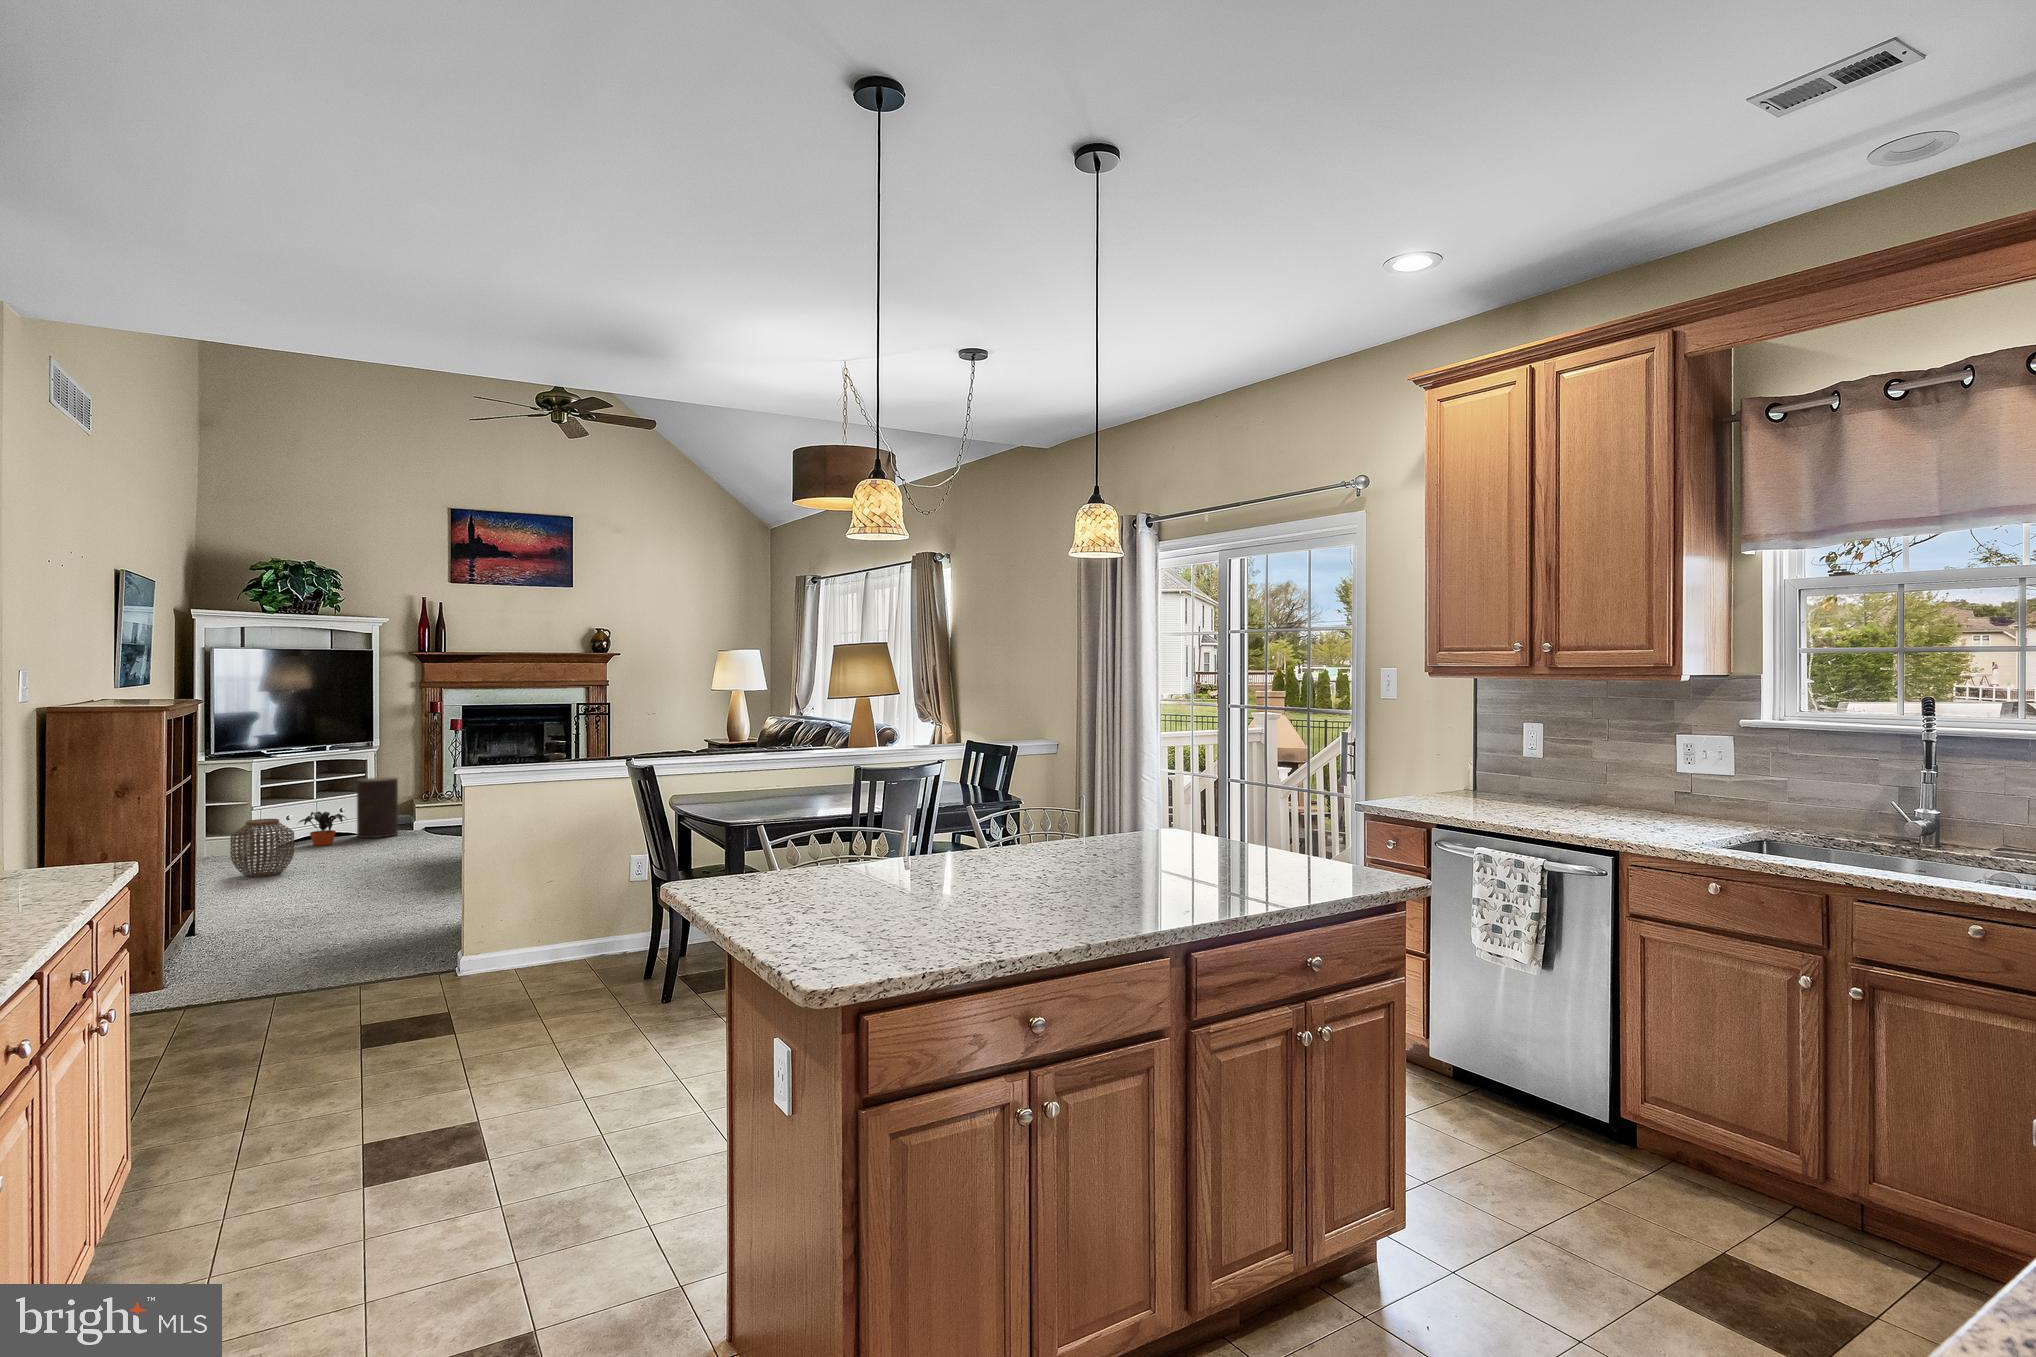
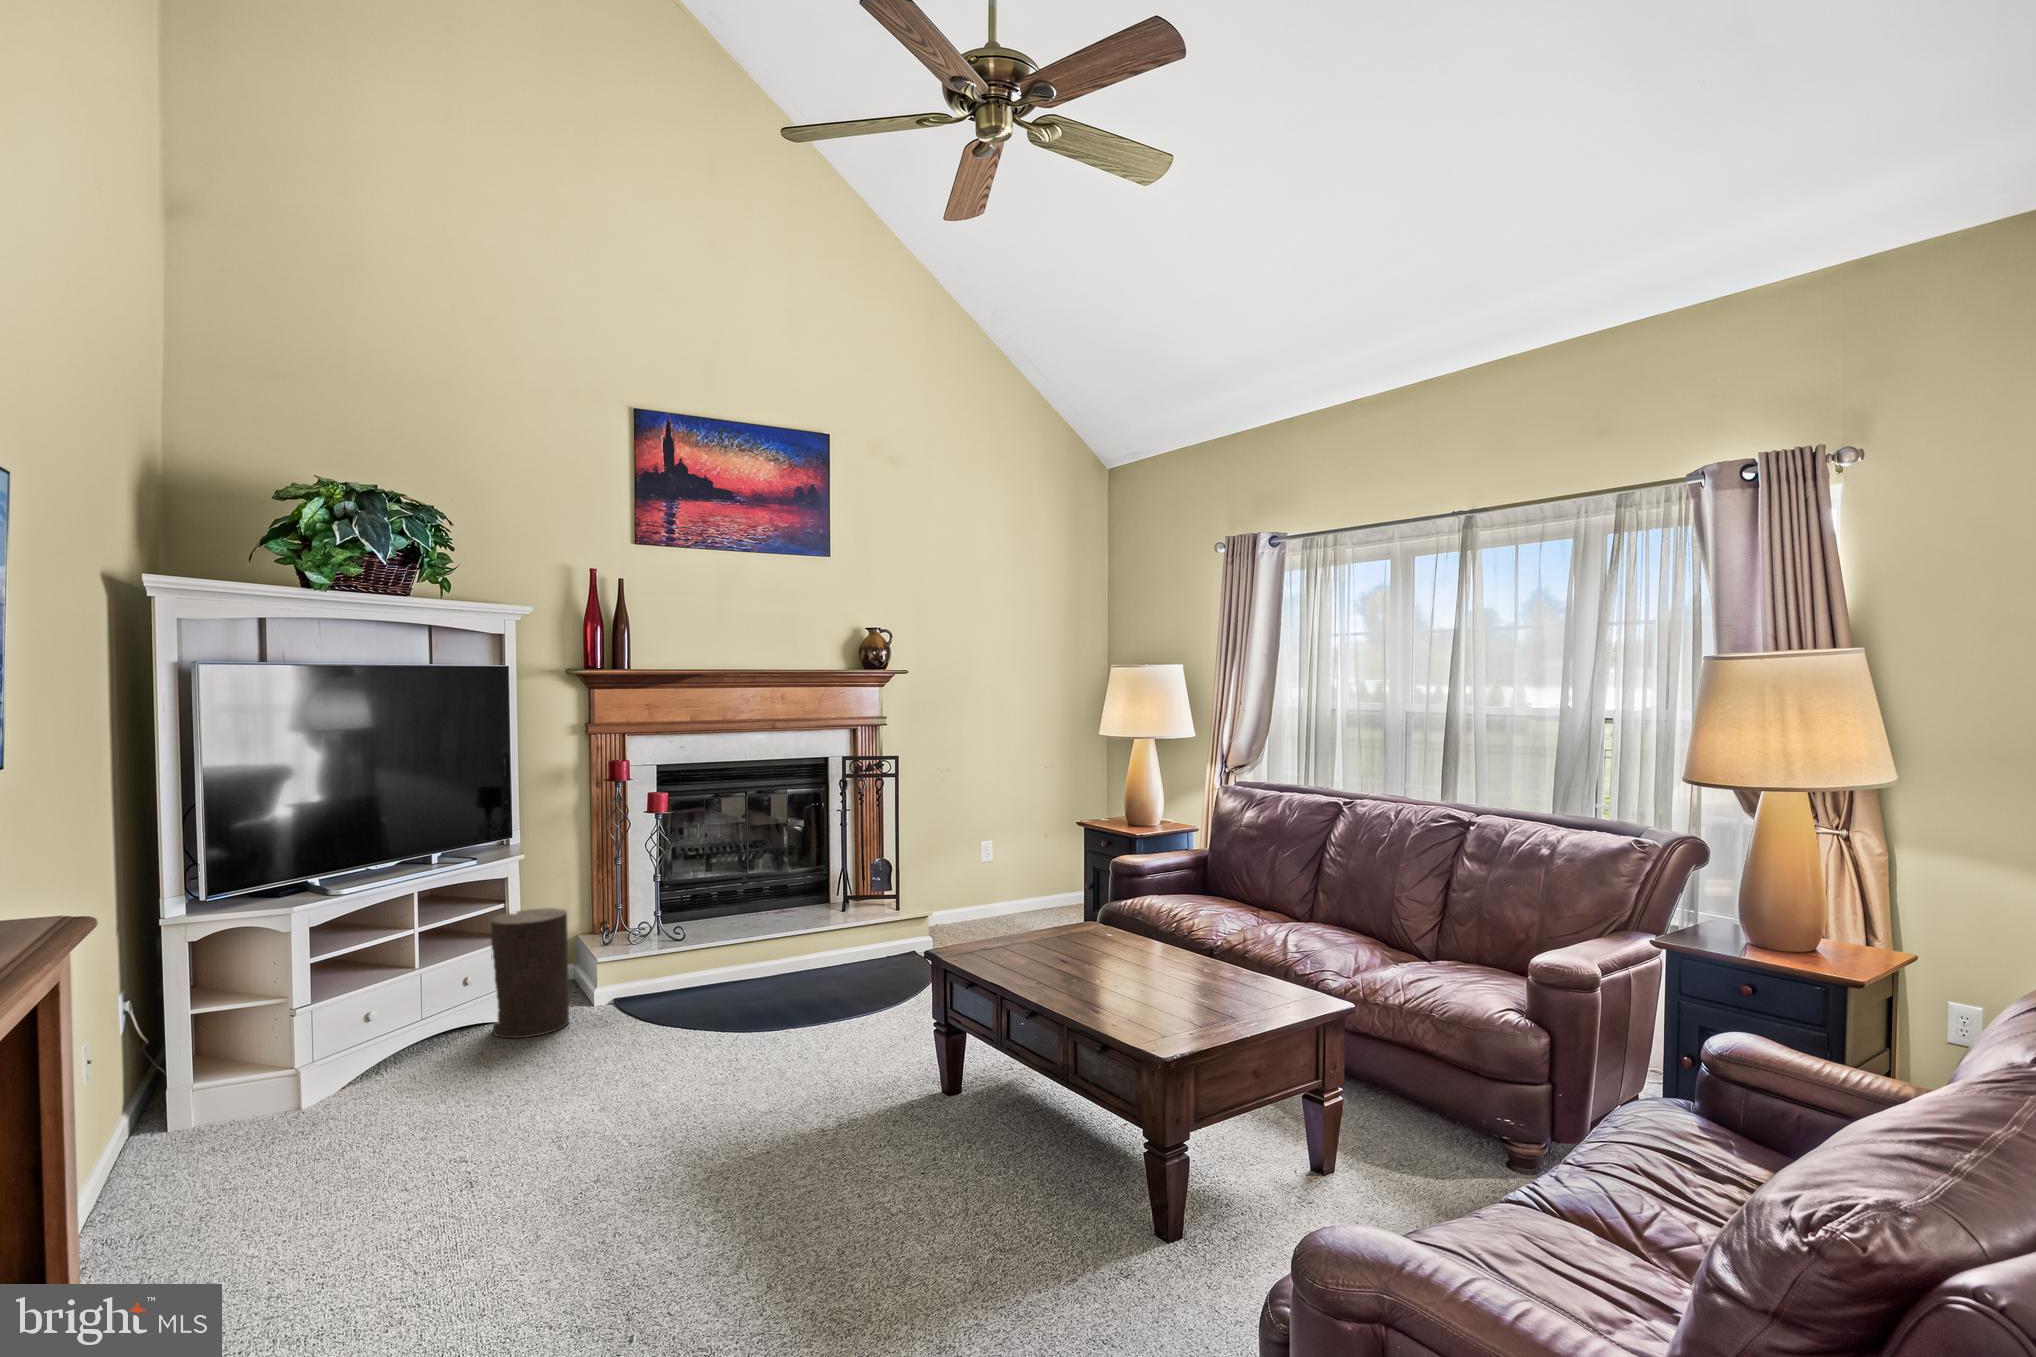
potted plant: present [299,812,347,846] -> none [385,997,486,1075]
woven basket: present [230,819,294,877] -> none [271,1088,435,1264]

